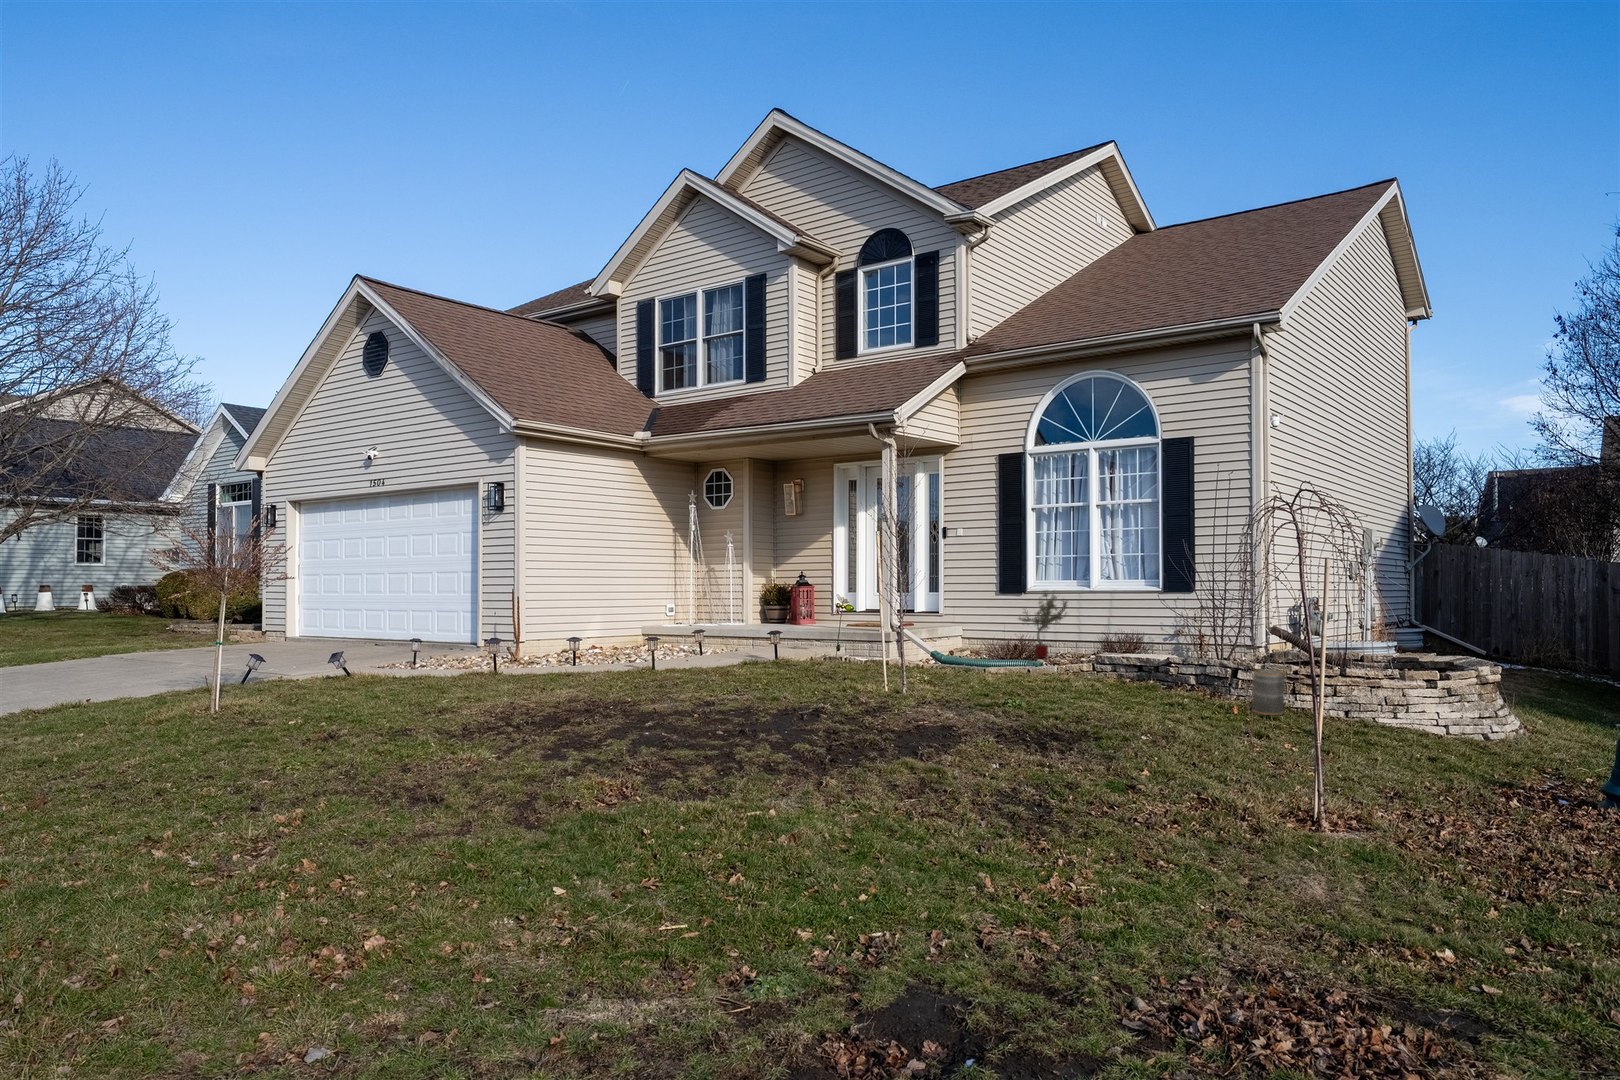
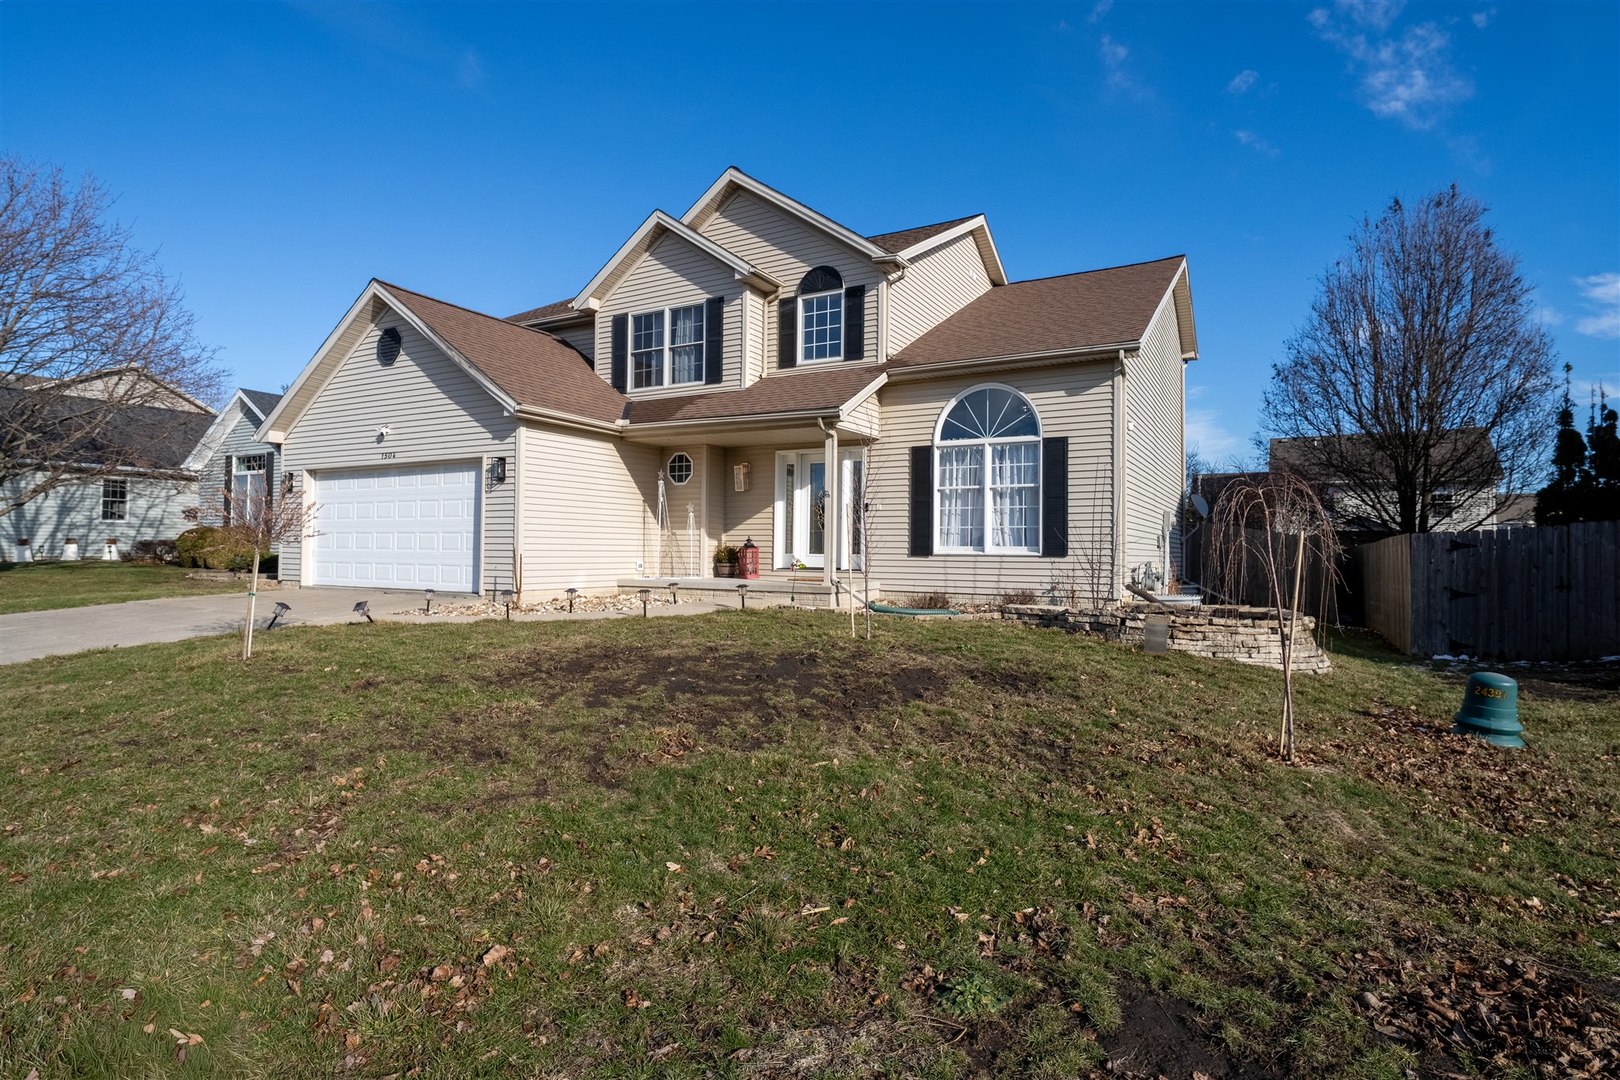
potted tree: present [1019,592,1067,658] -> none [928,554,971,607]

